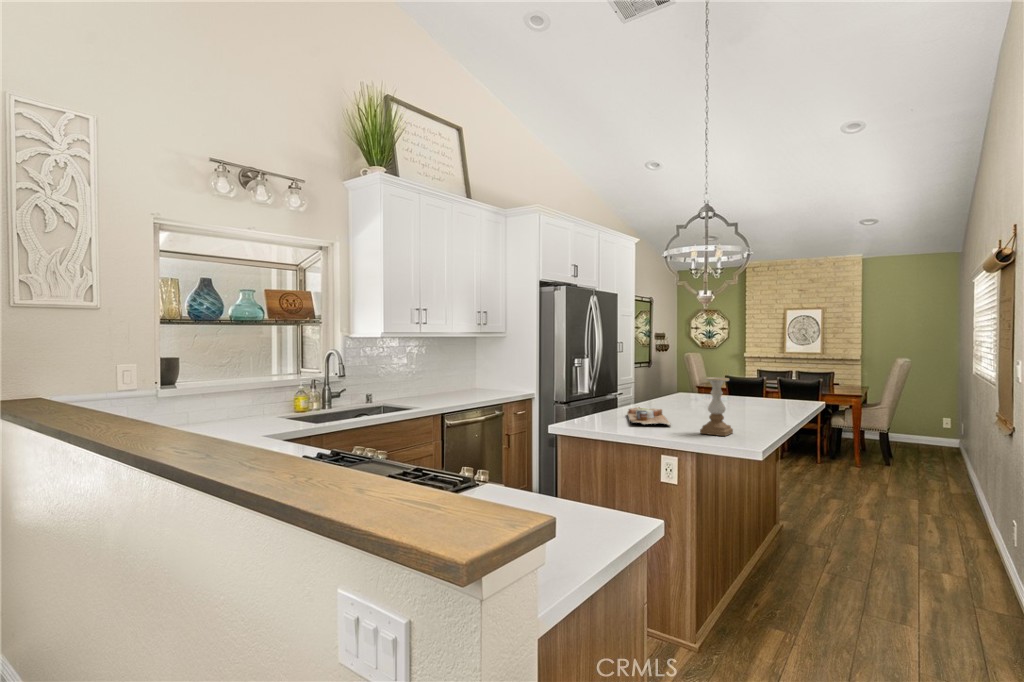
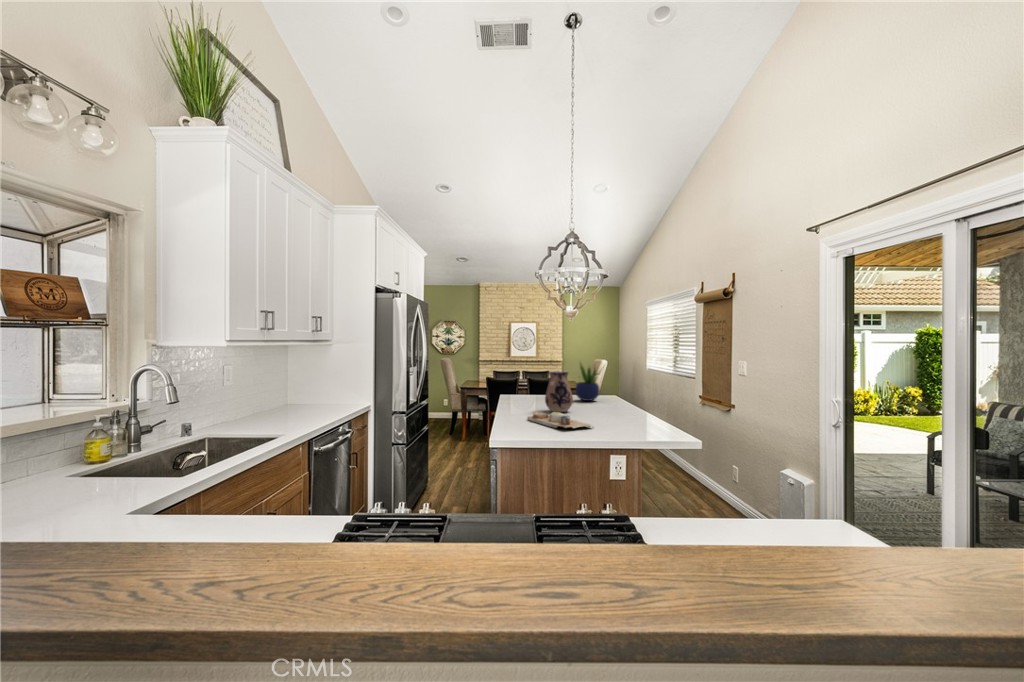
potted plant: none [742,354,780,404] -> present [575,364,599,401]
ceramic pitcher: none [670,366,703,411] -> present [545,372,573,412]
candle holder: present [700,377,733,436] -> none [626,382,652,432]

